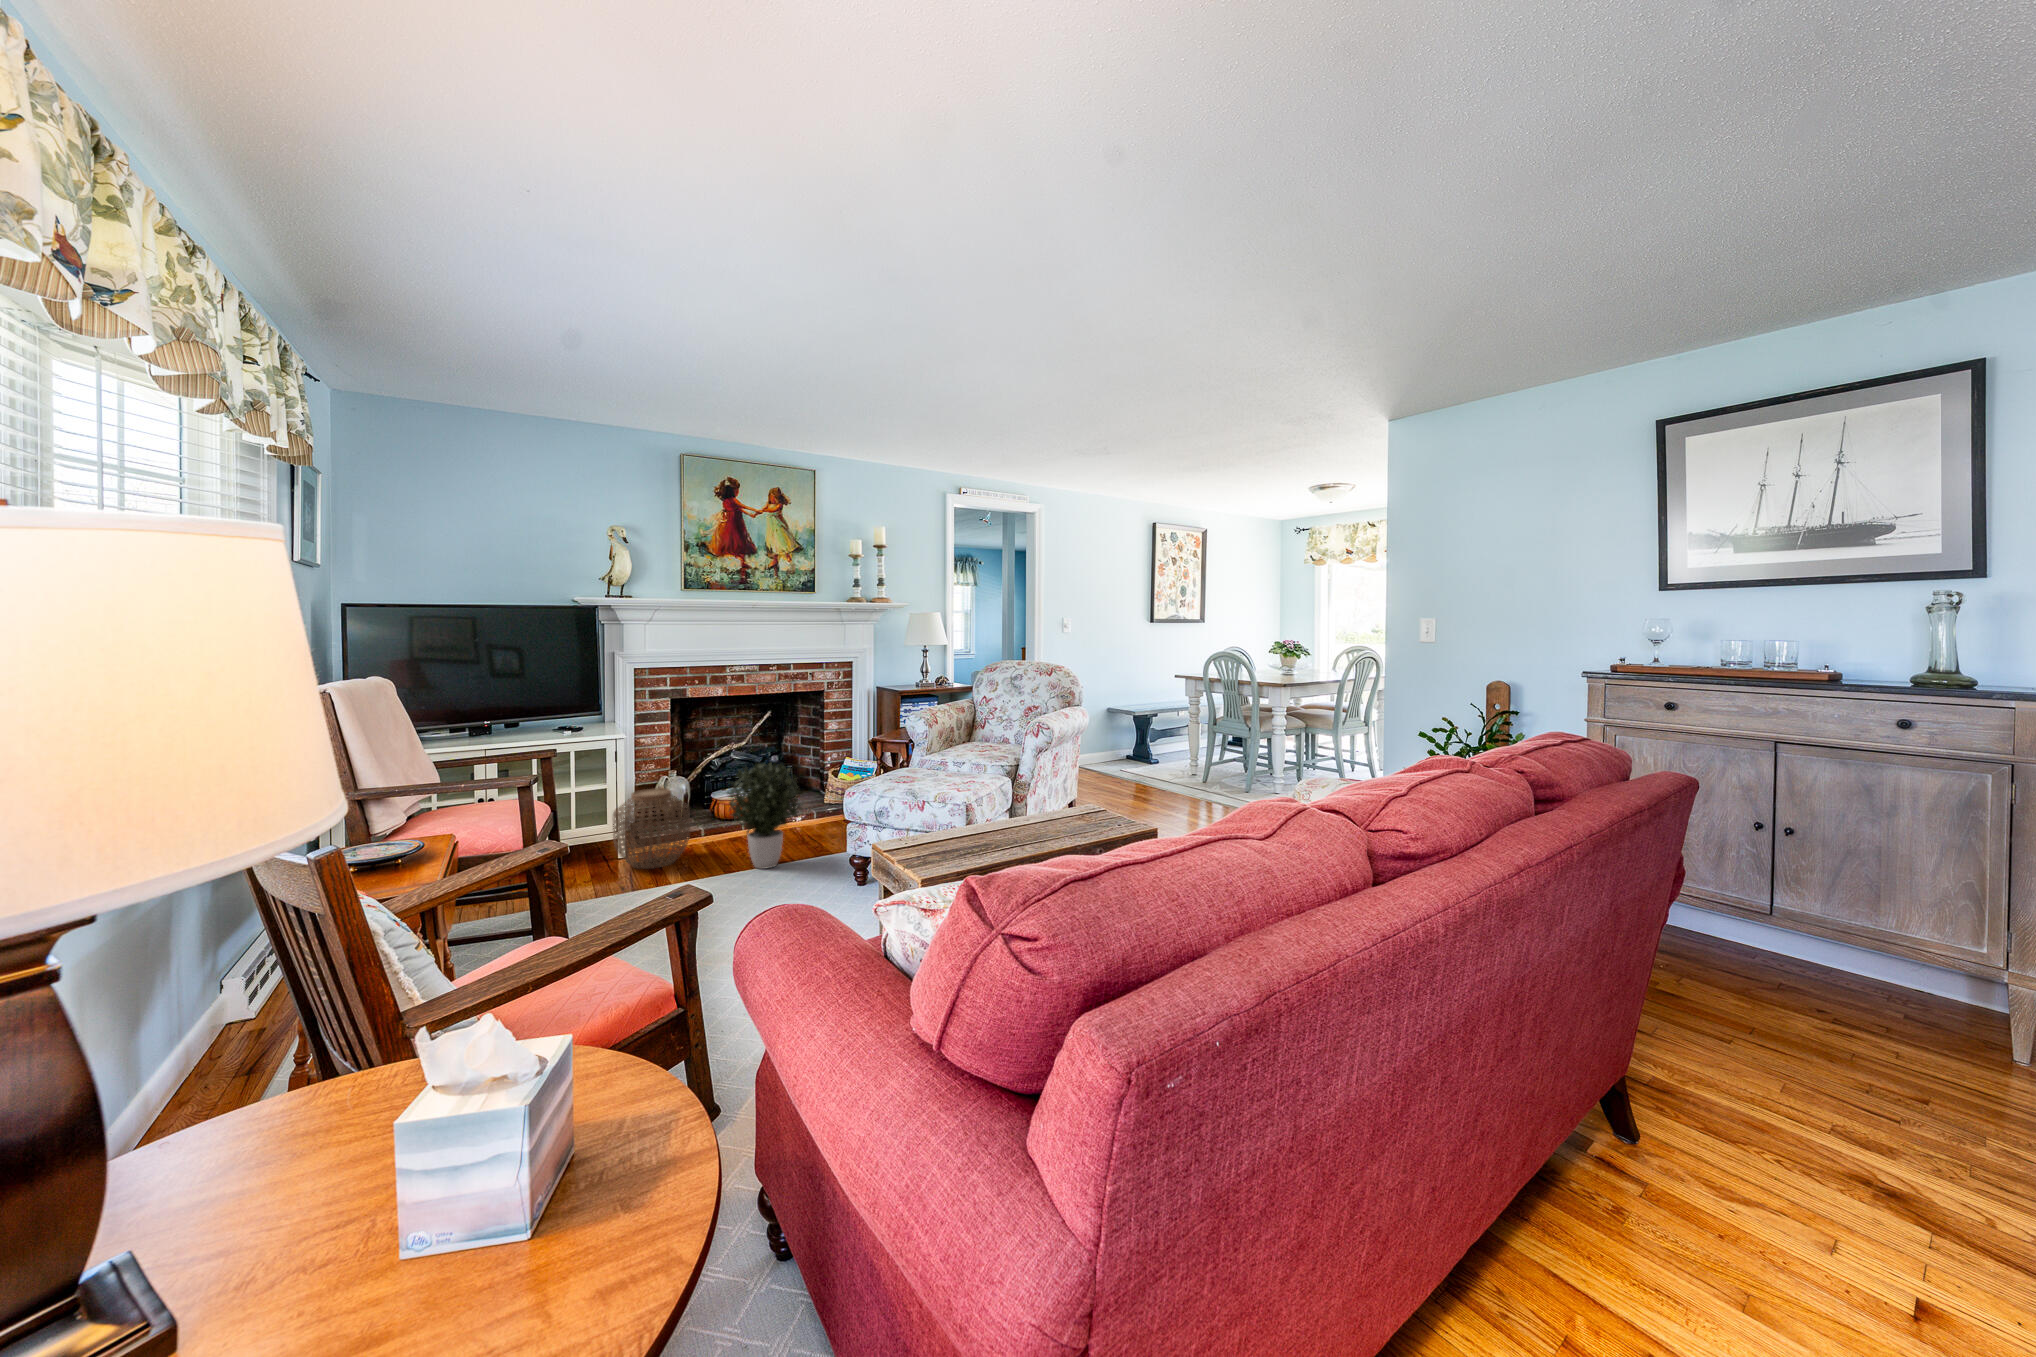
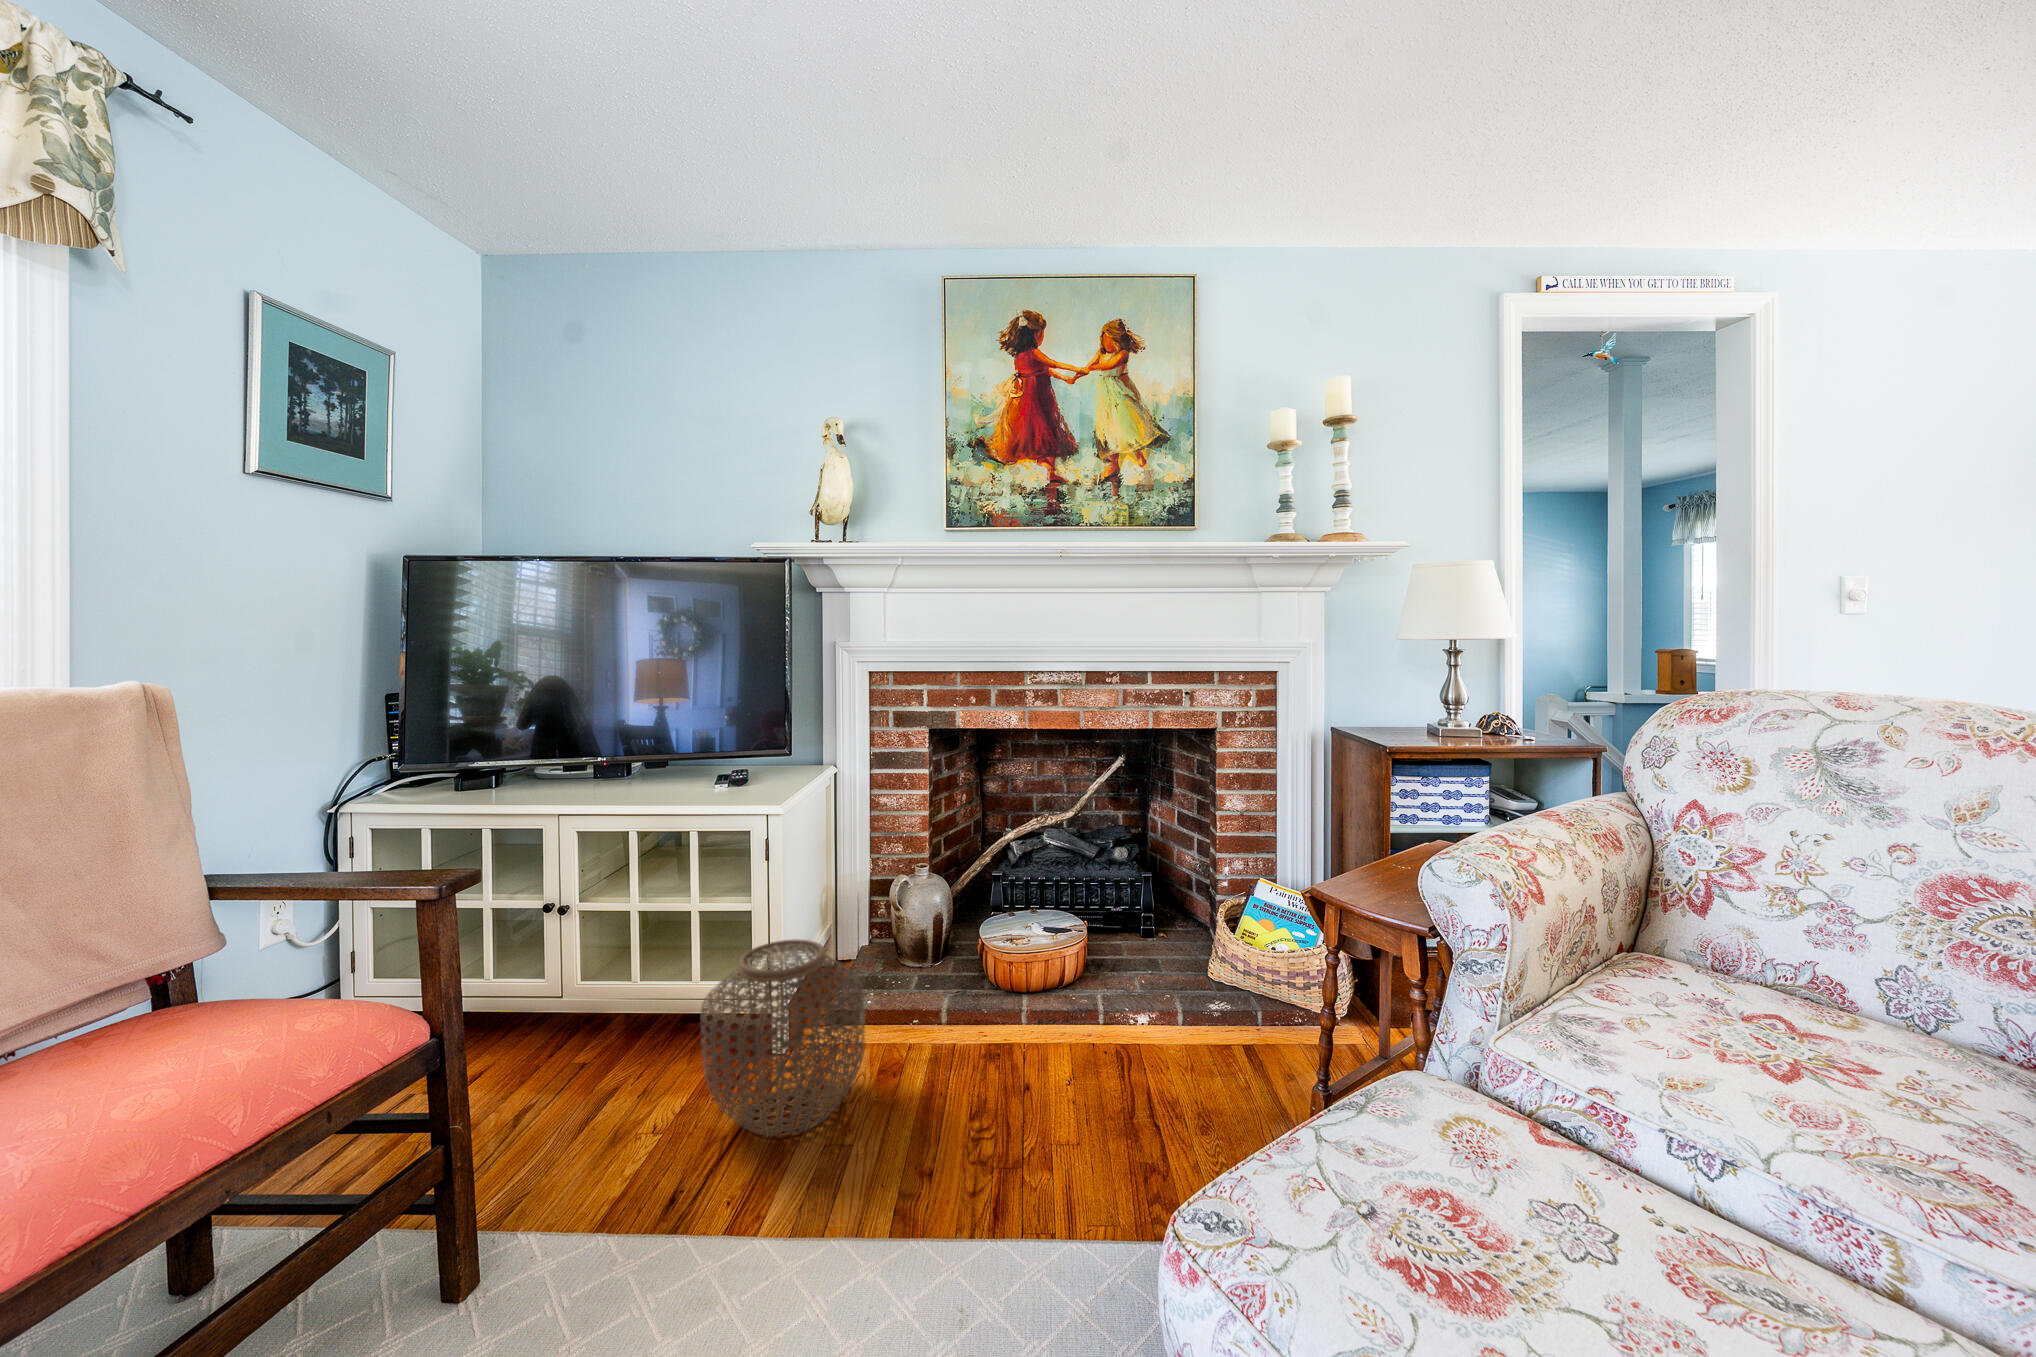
potted plant: present [727,763,801,869] -> none [877,932,1079,1242]

